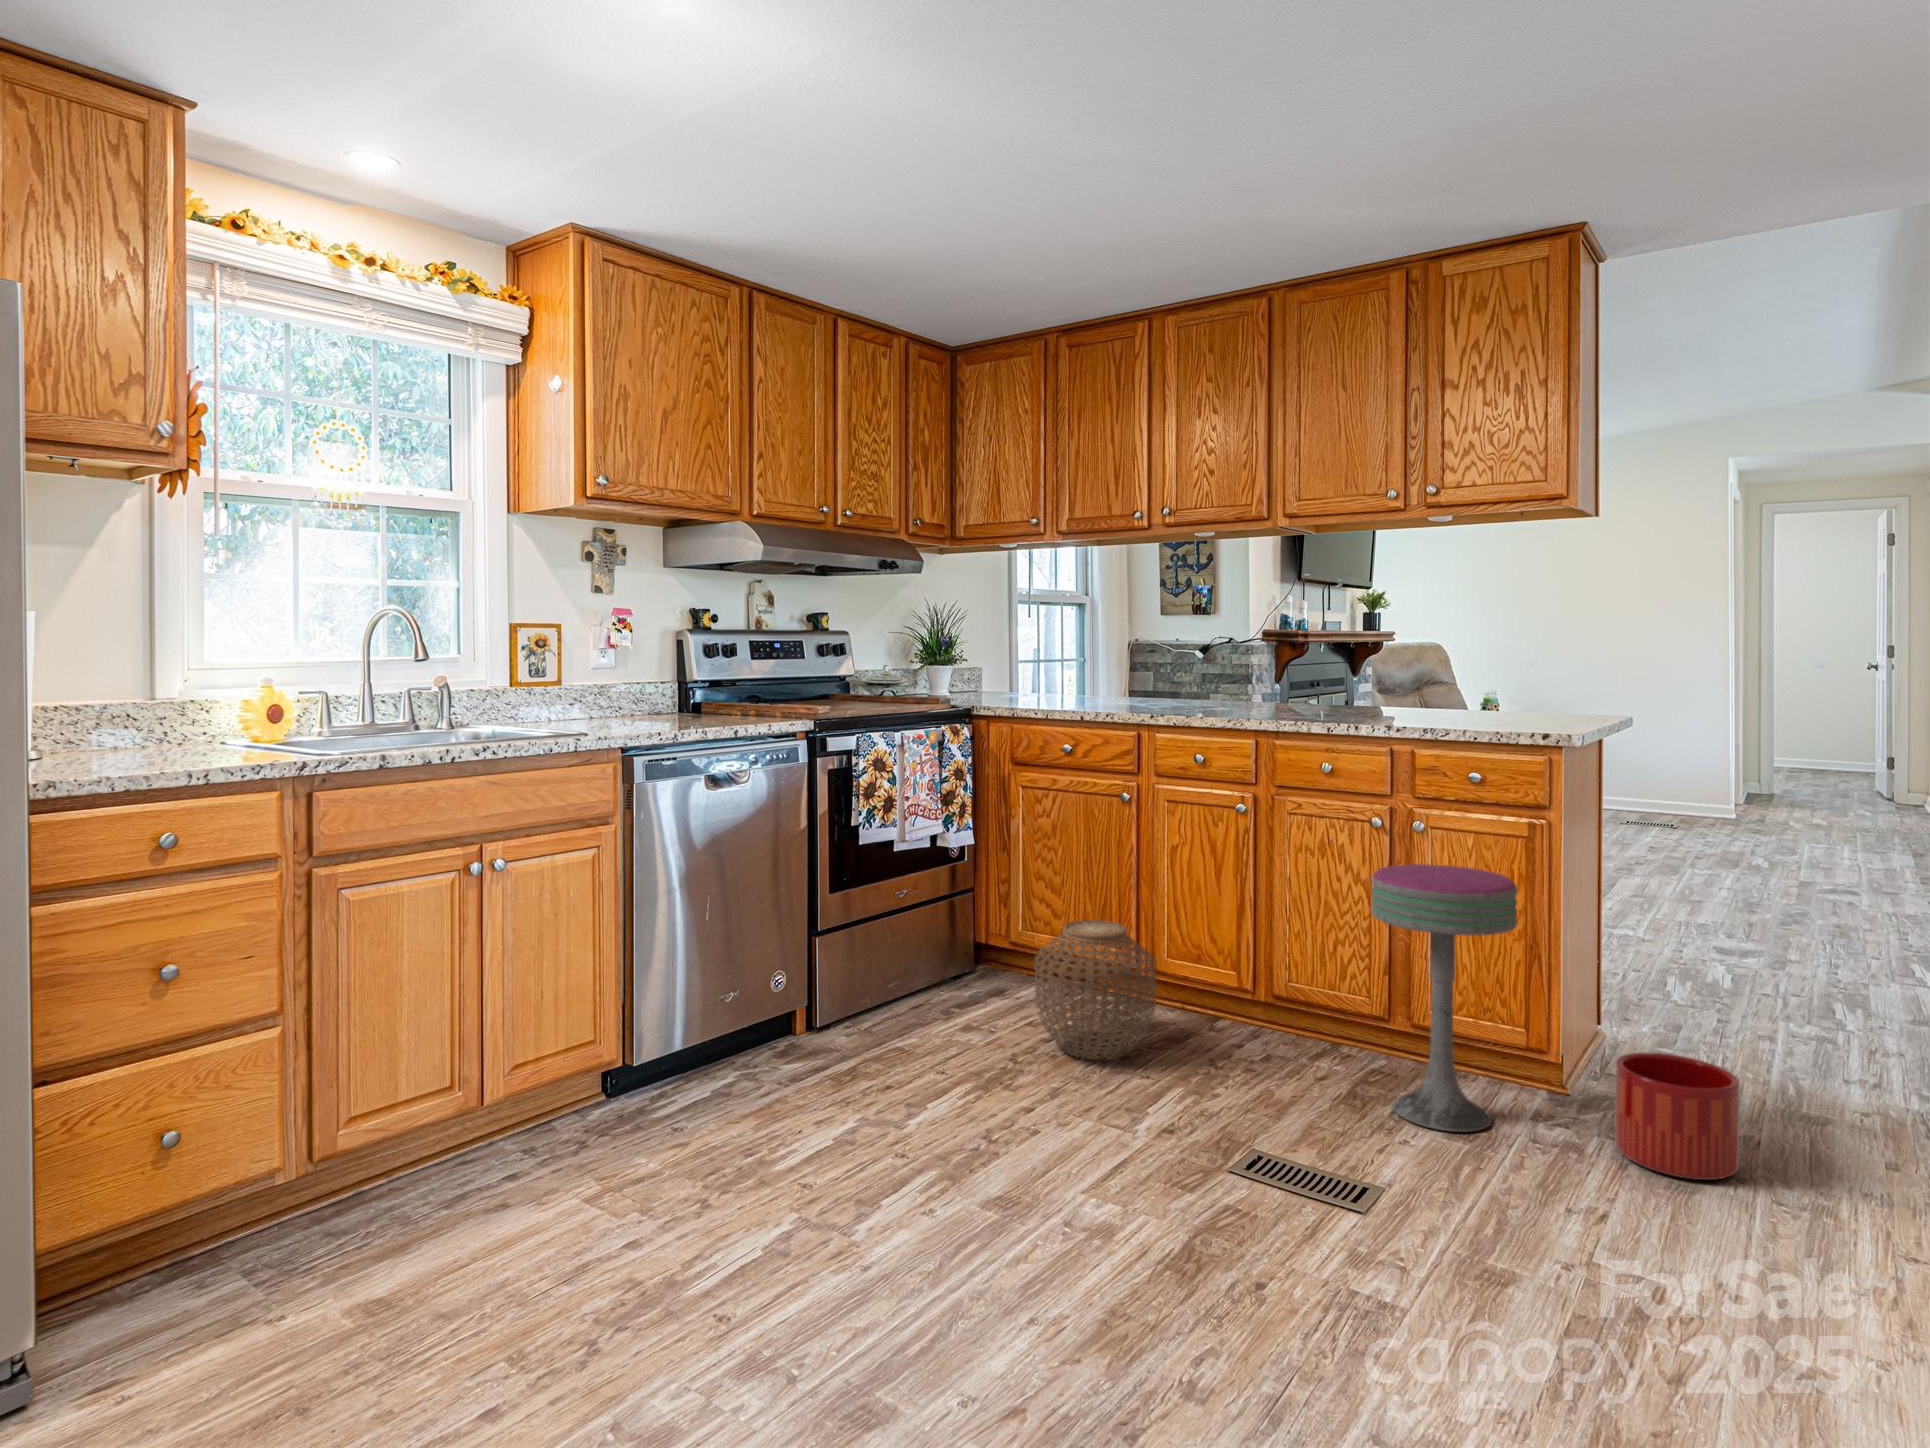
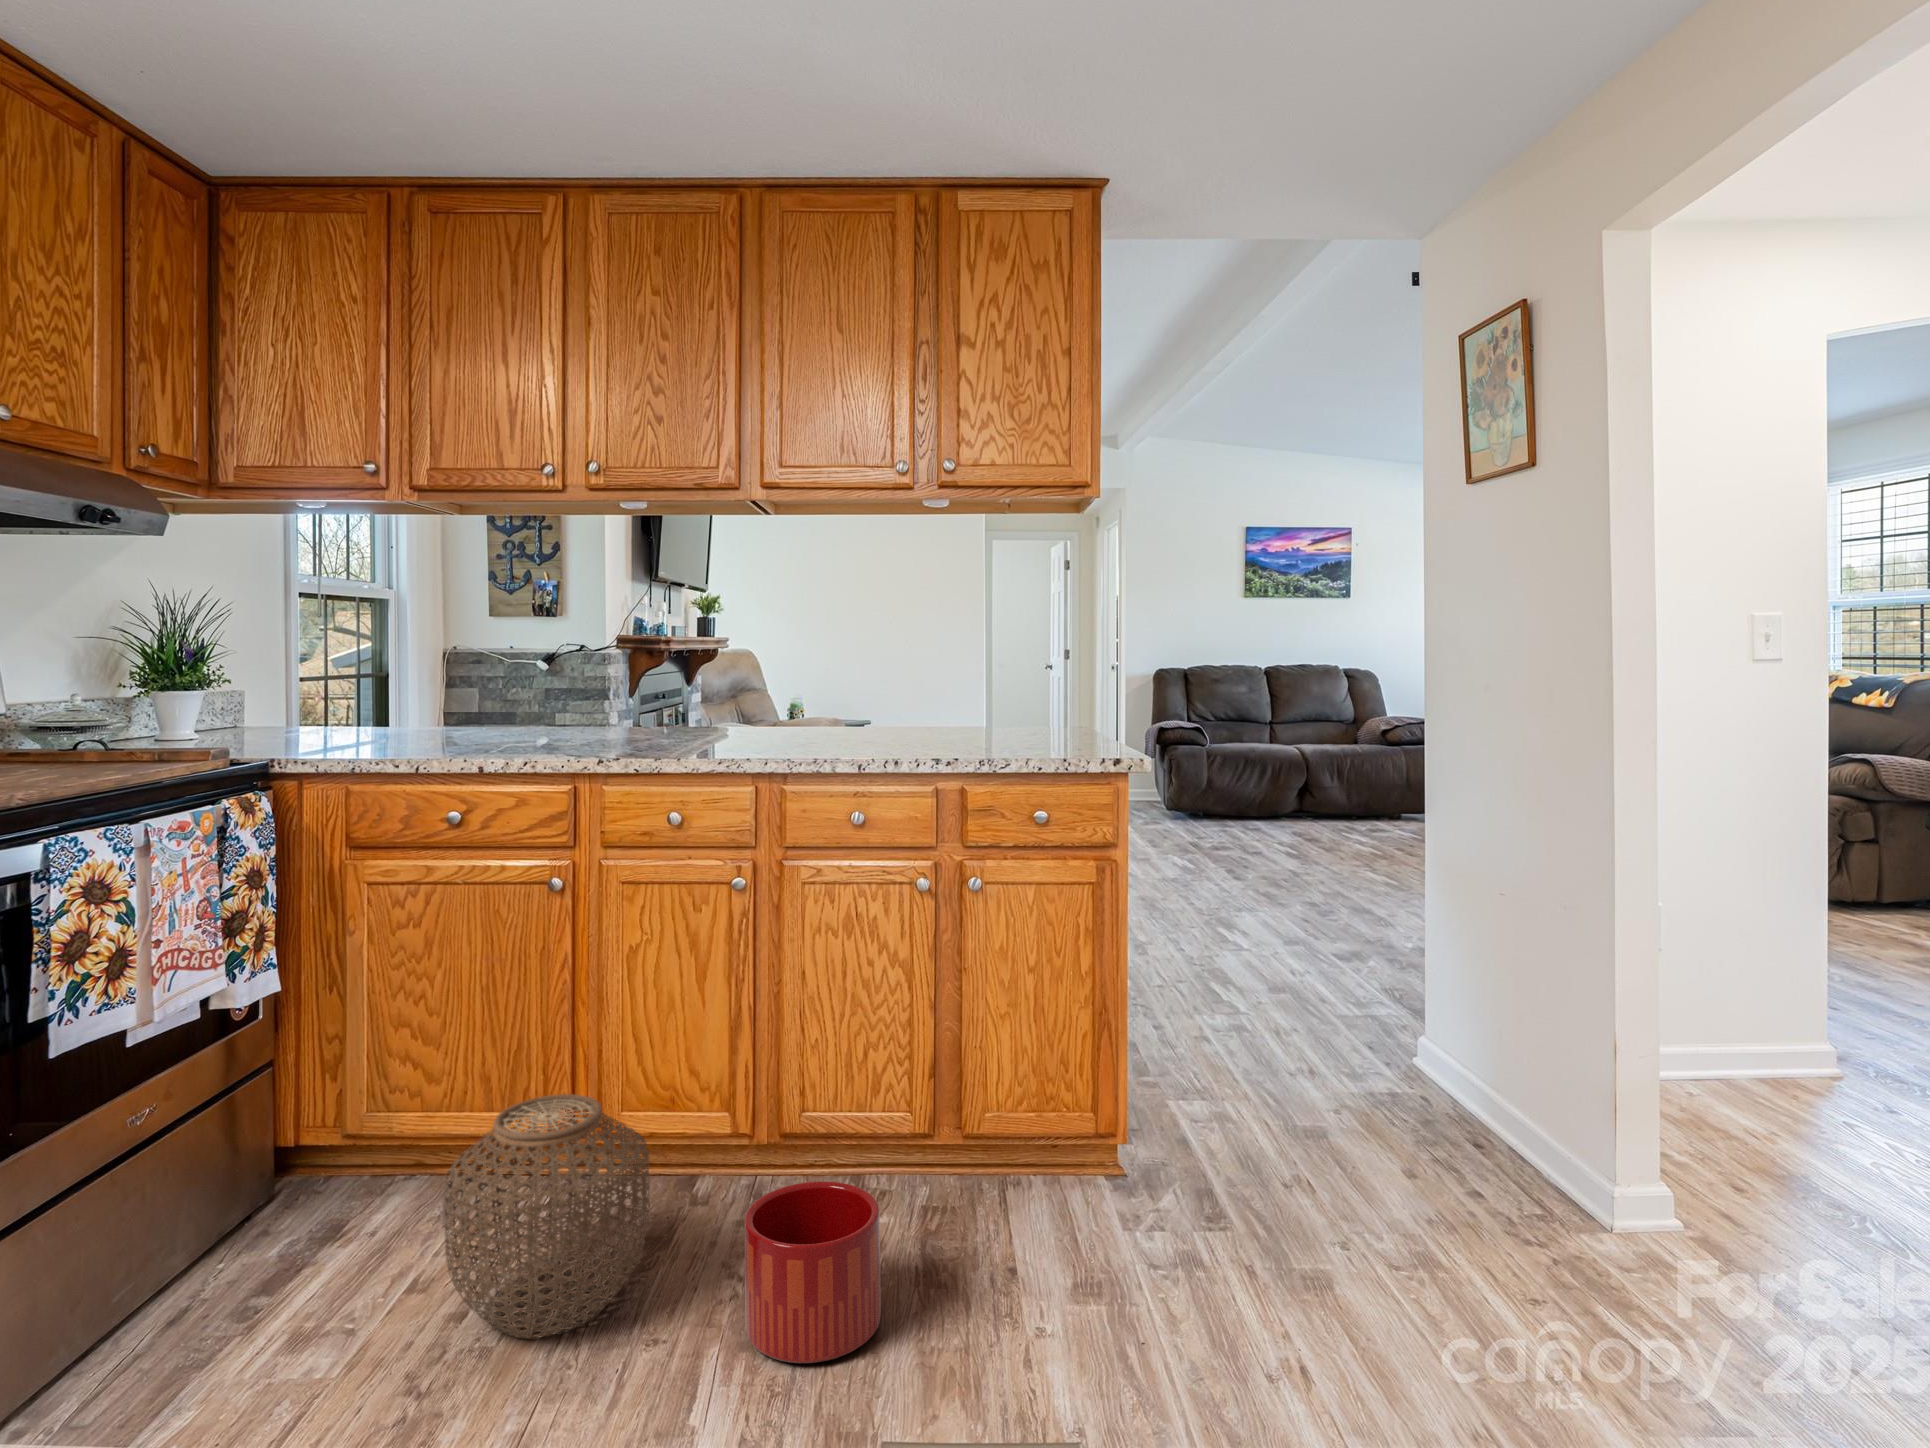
bar stool: present [1371,864,1518,1132] -> none [958,937,1129,1295]
planter: present [1614,1053,1740,1180] -> present [745,1181,881,1363]

